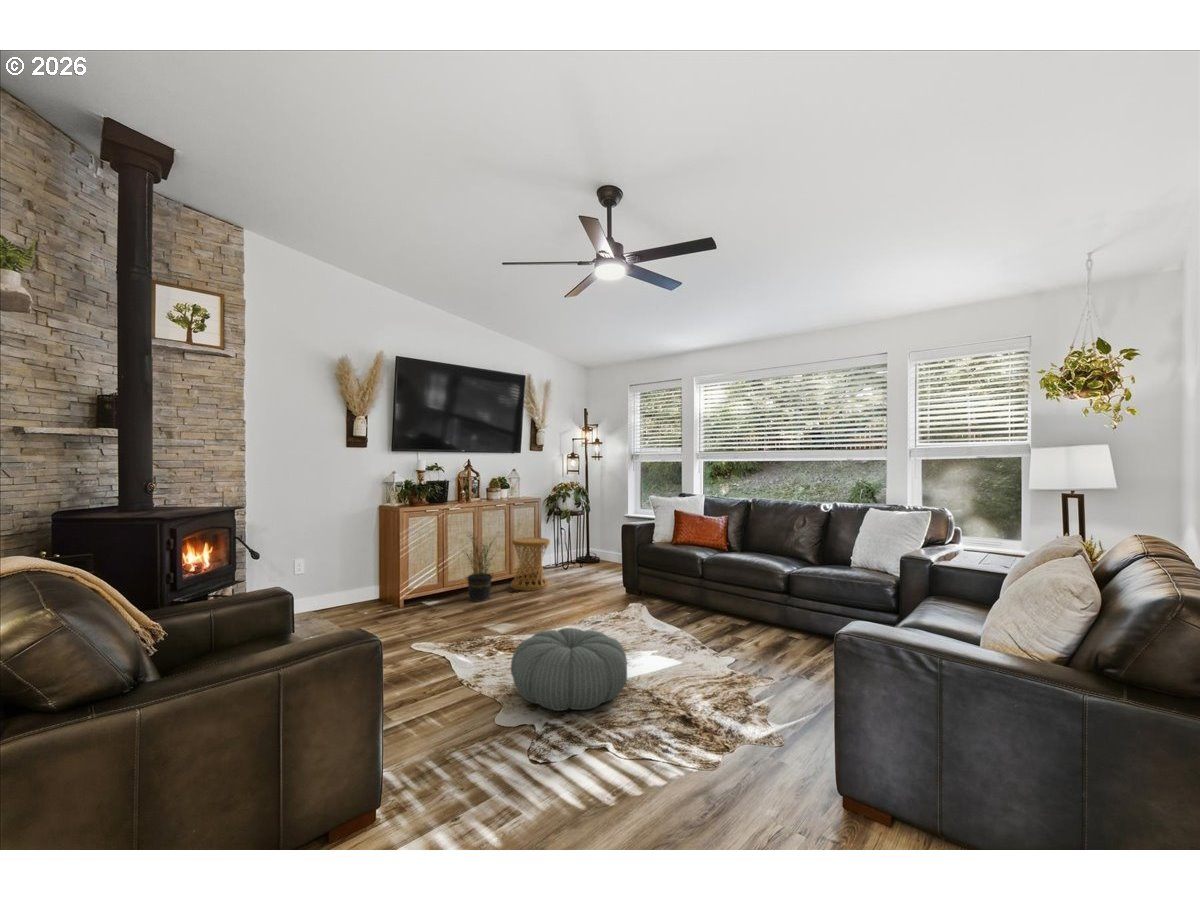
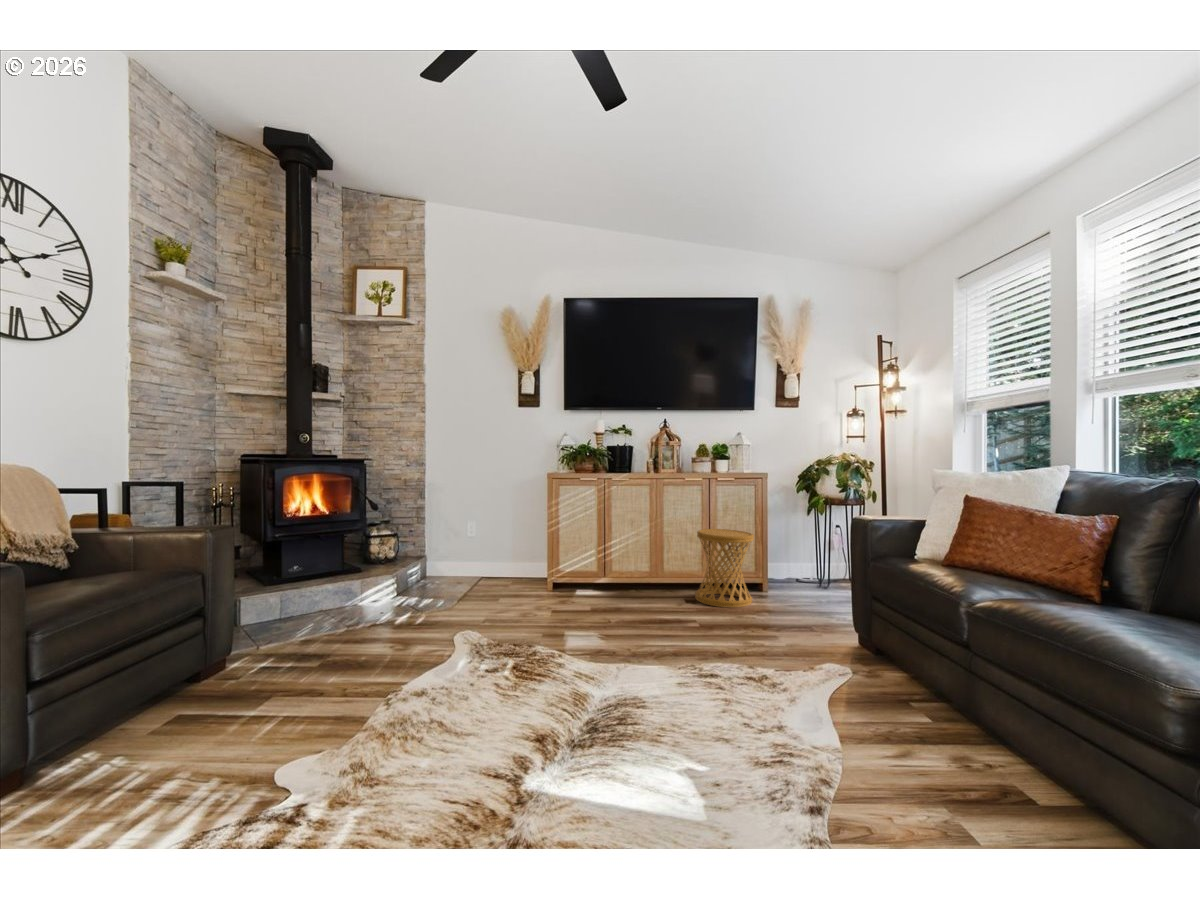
potted plant: present [466,537,494,601] -> none [606,508,667,604]
pouf: present [511,628,627,711] -> none [330,644,538,796]

